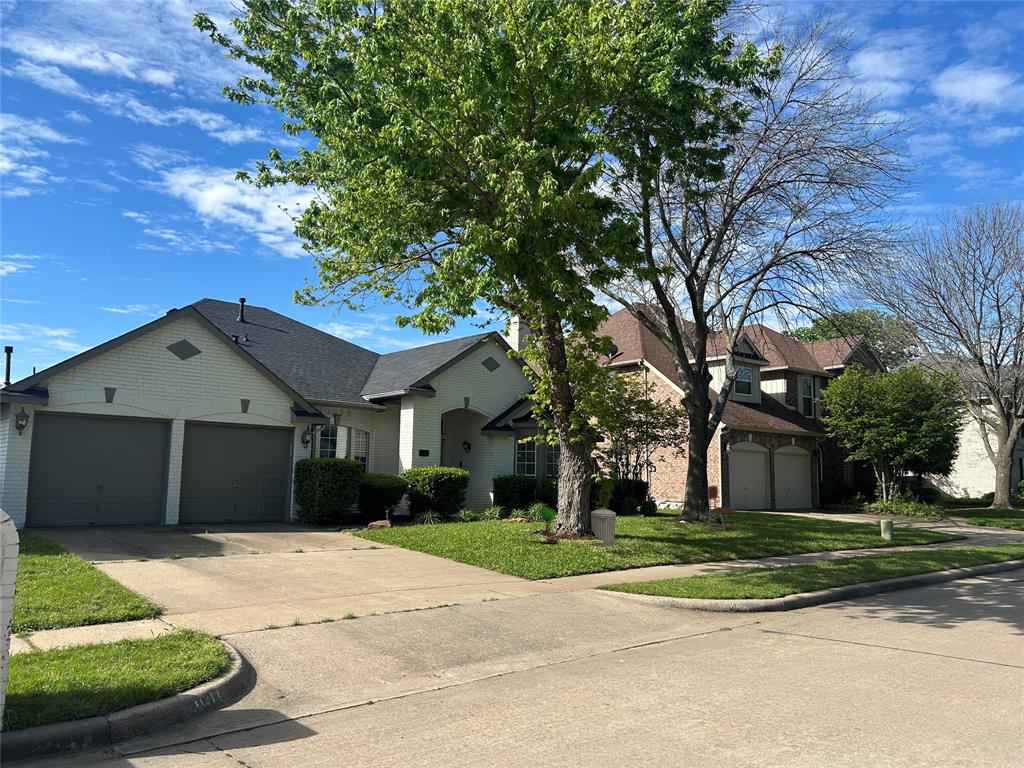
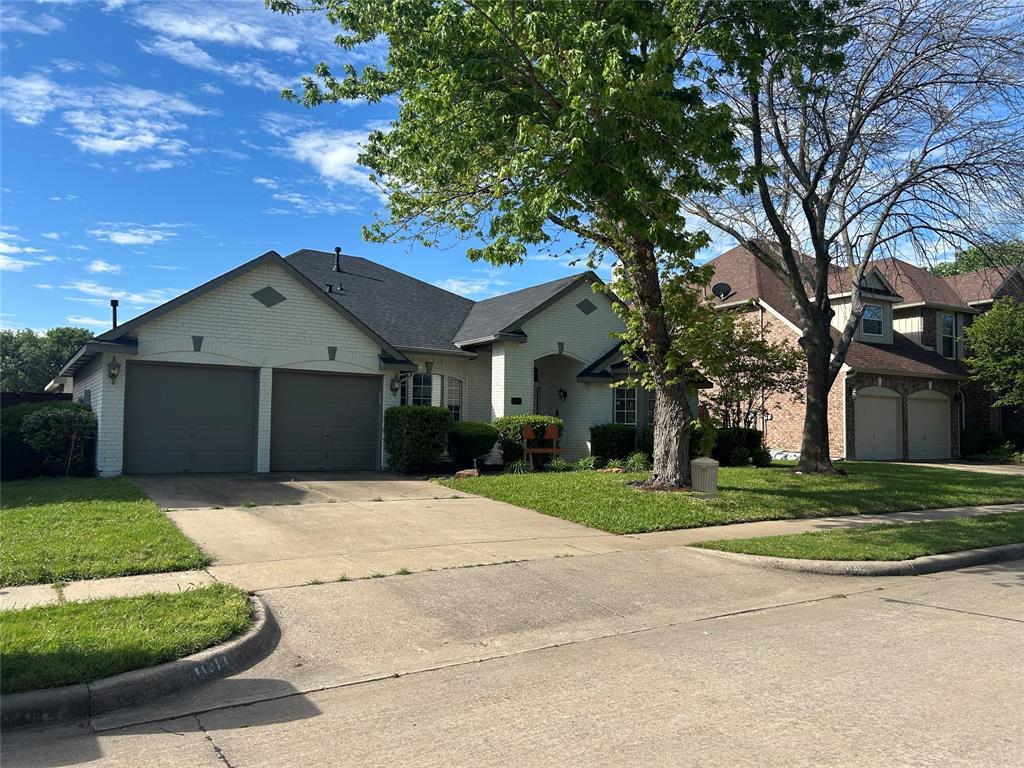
bench: present [708,486,736,530] -> present [523,425,567,470]
potted tree: present [539,508,559,544] -> none [632,452,657,495]

